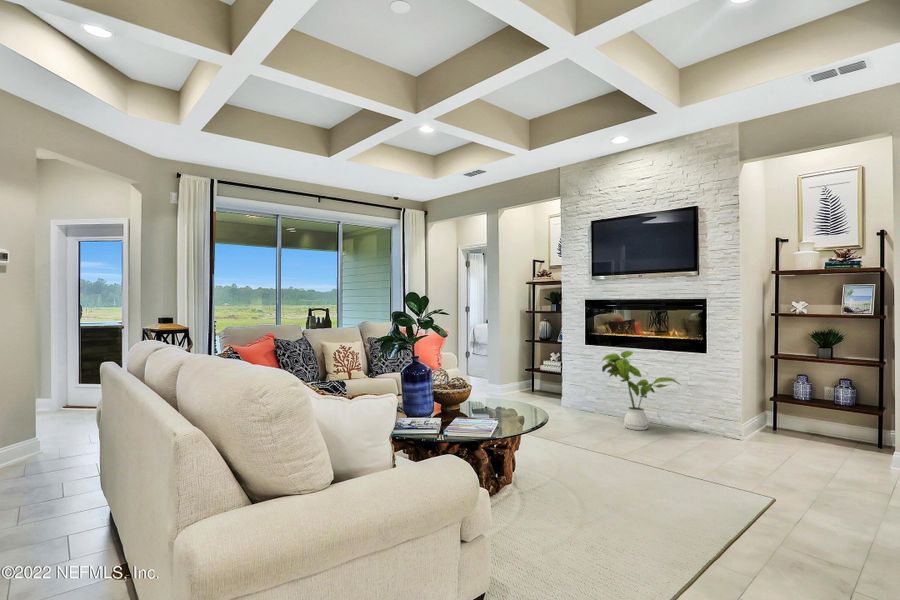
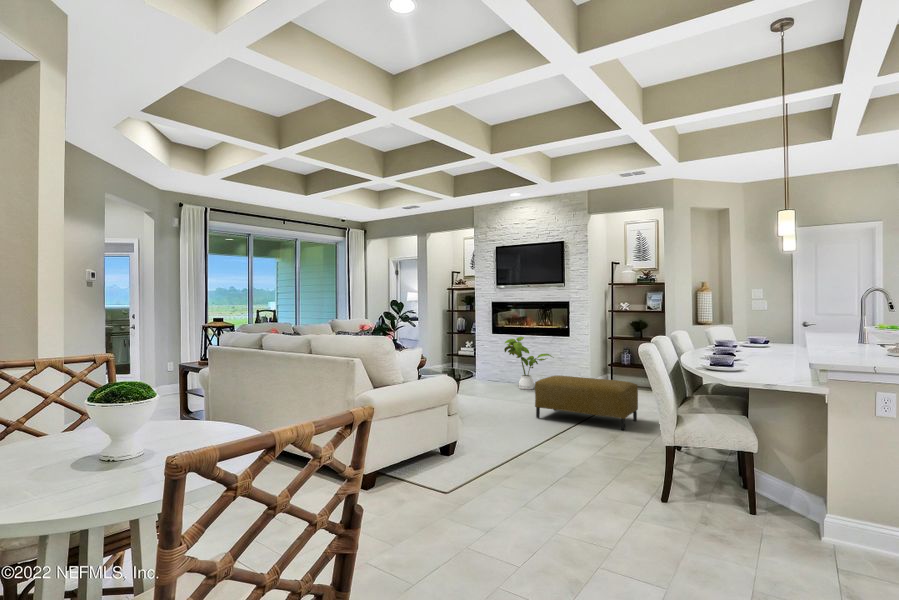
ottoman: none [655,424,871,560] -> present [535,376,638,430]

